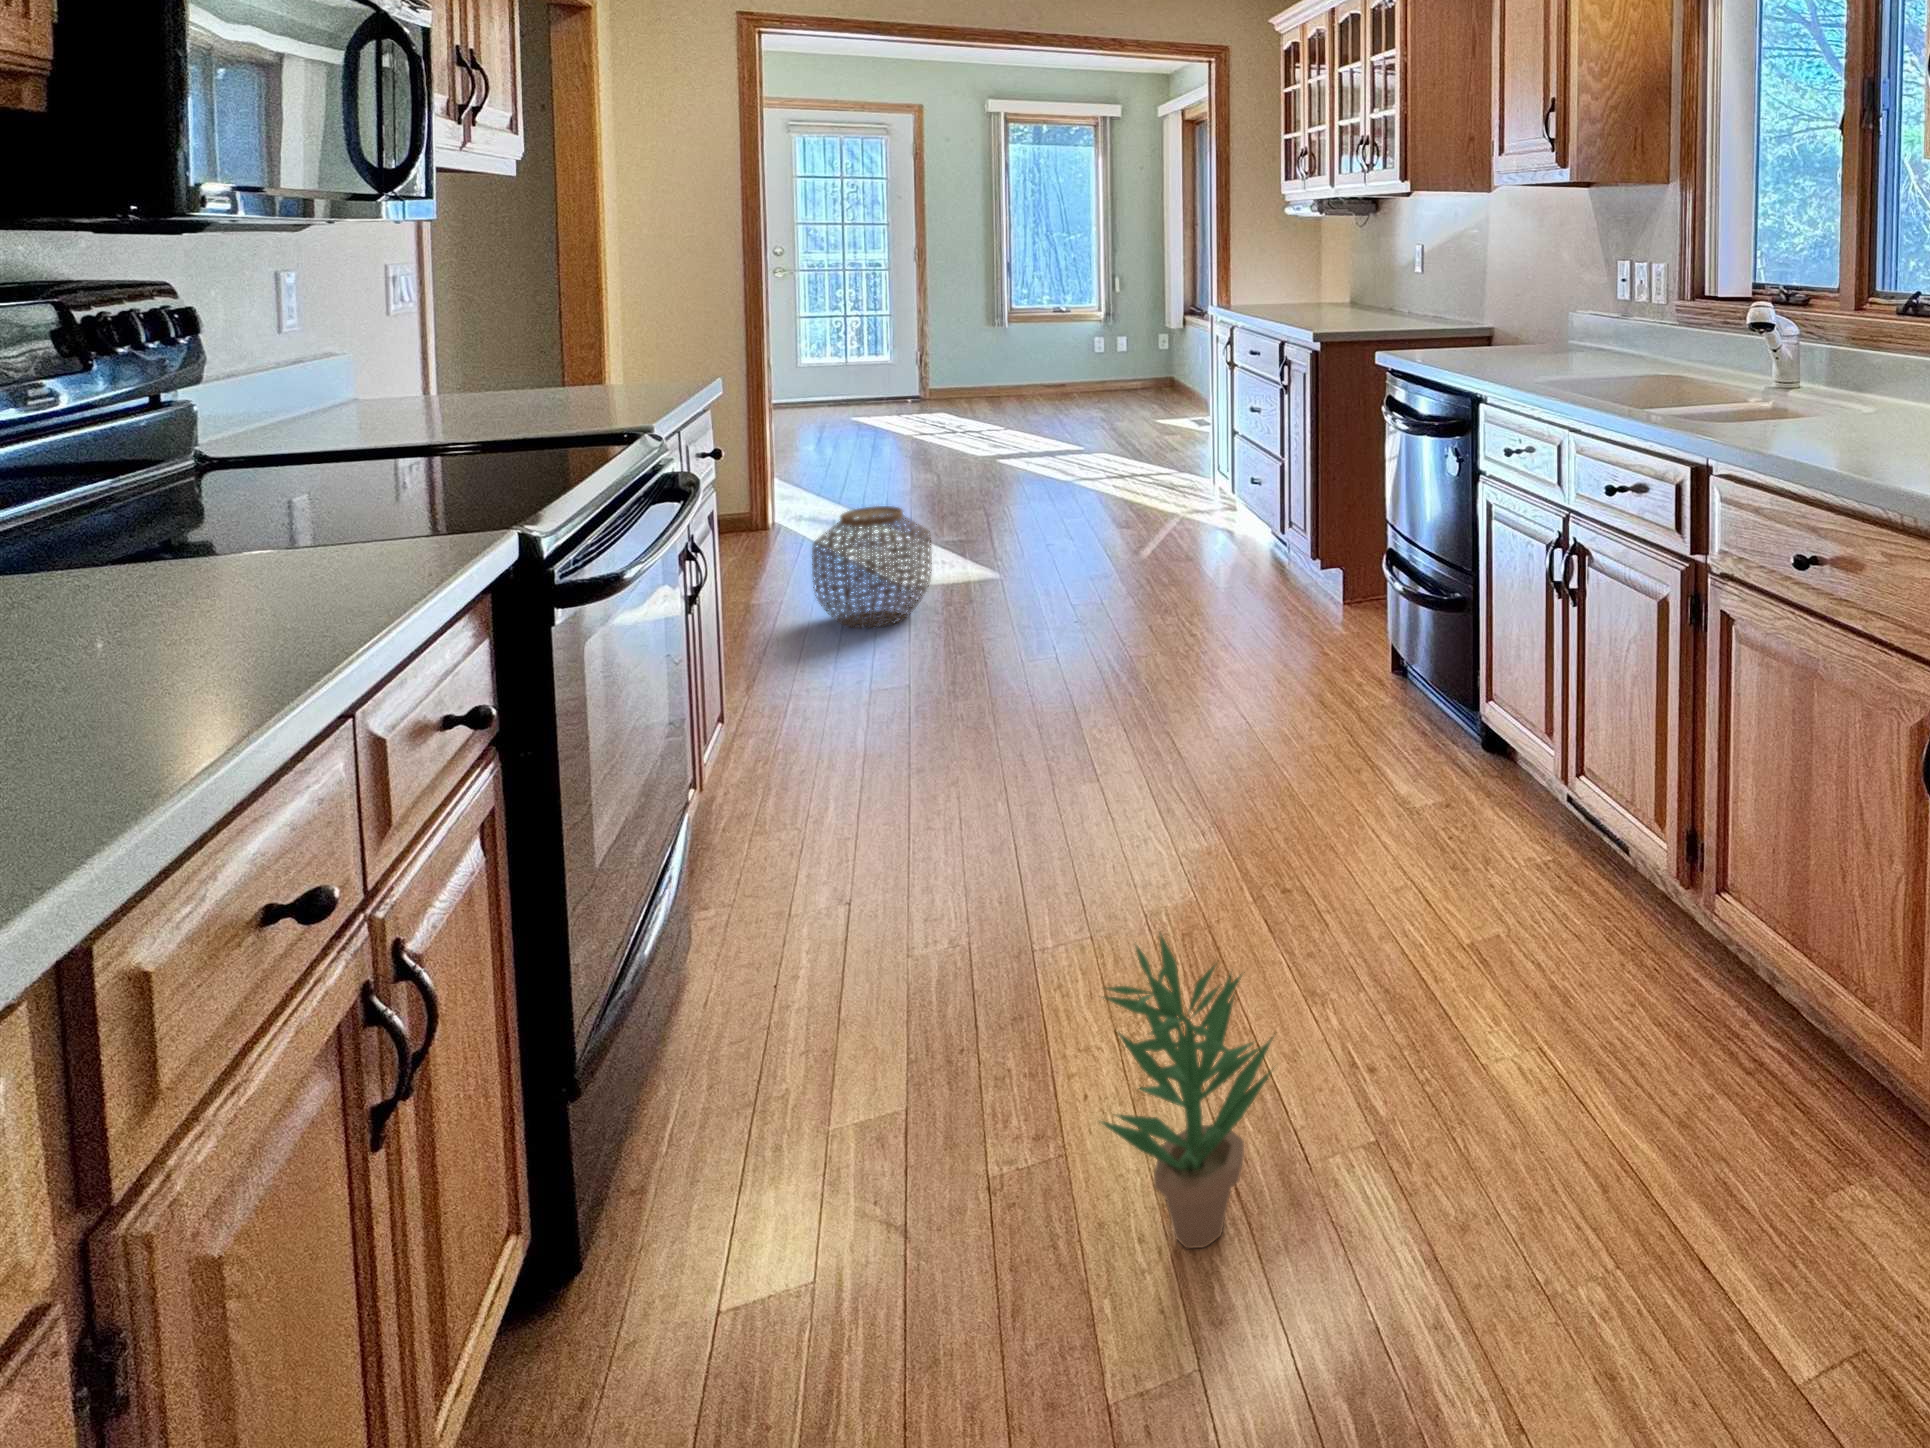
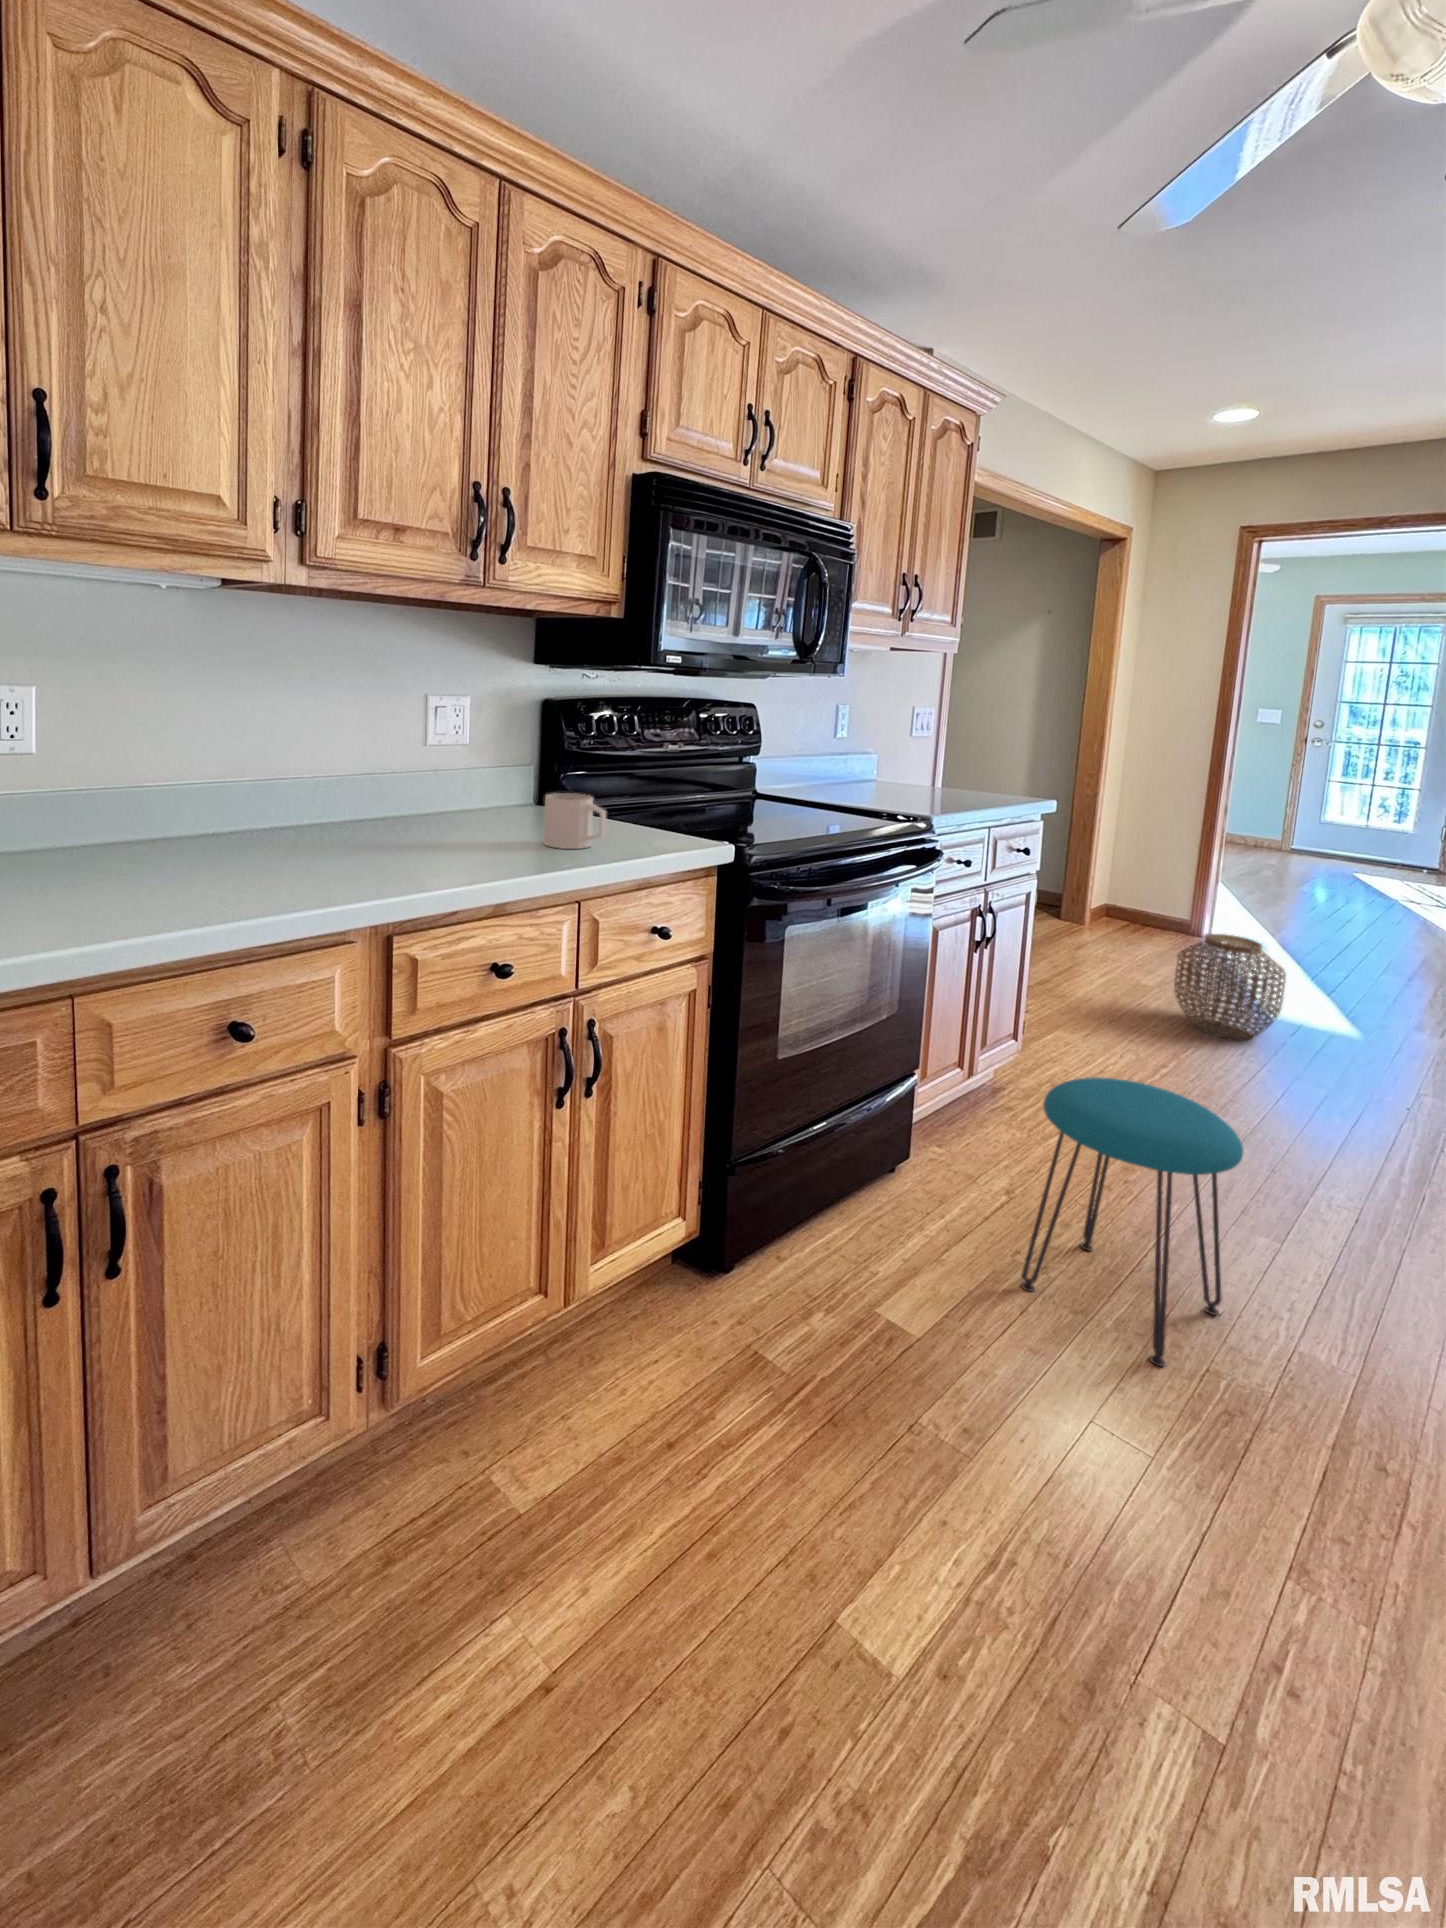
mug: none [93,515,306,651] -> present [544,793,606,849]
stool: none [924,666,1131,975] -> present [1021,1077,1243,1367]
potted plant: present [1101,934,1273,1248] -> none [925,1310,1108,1631]

